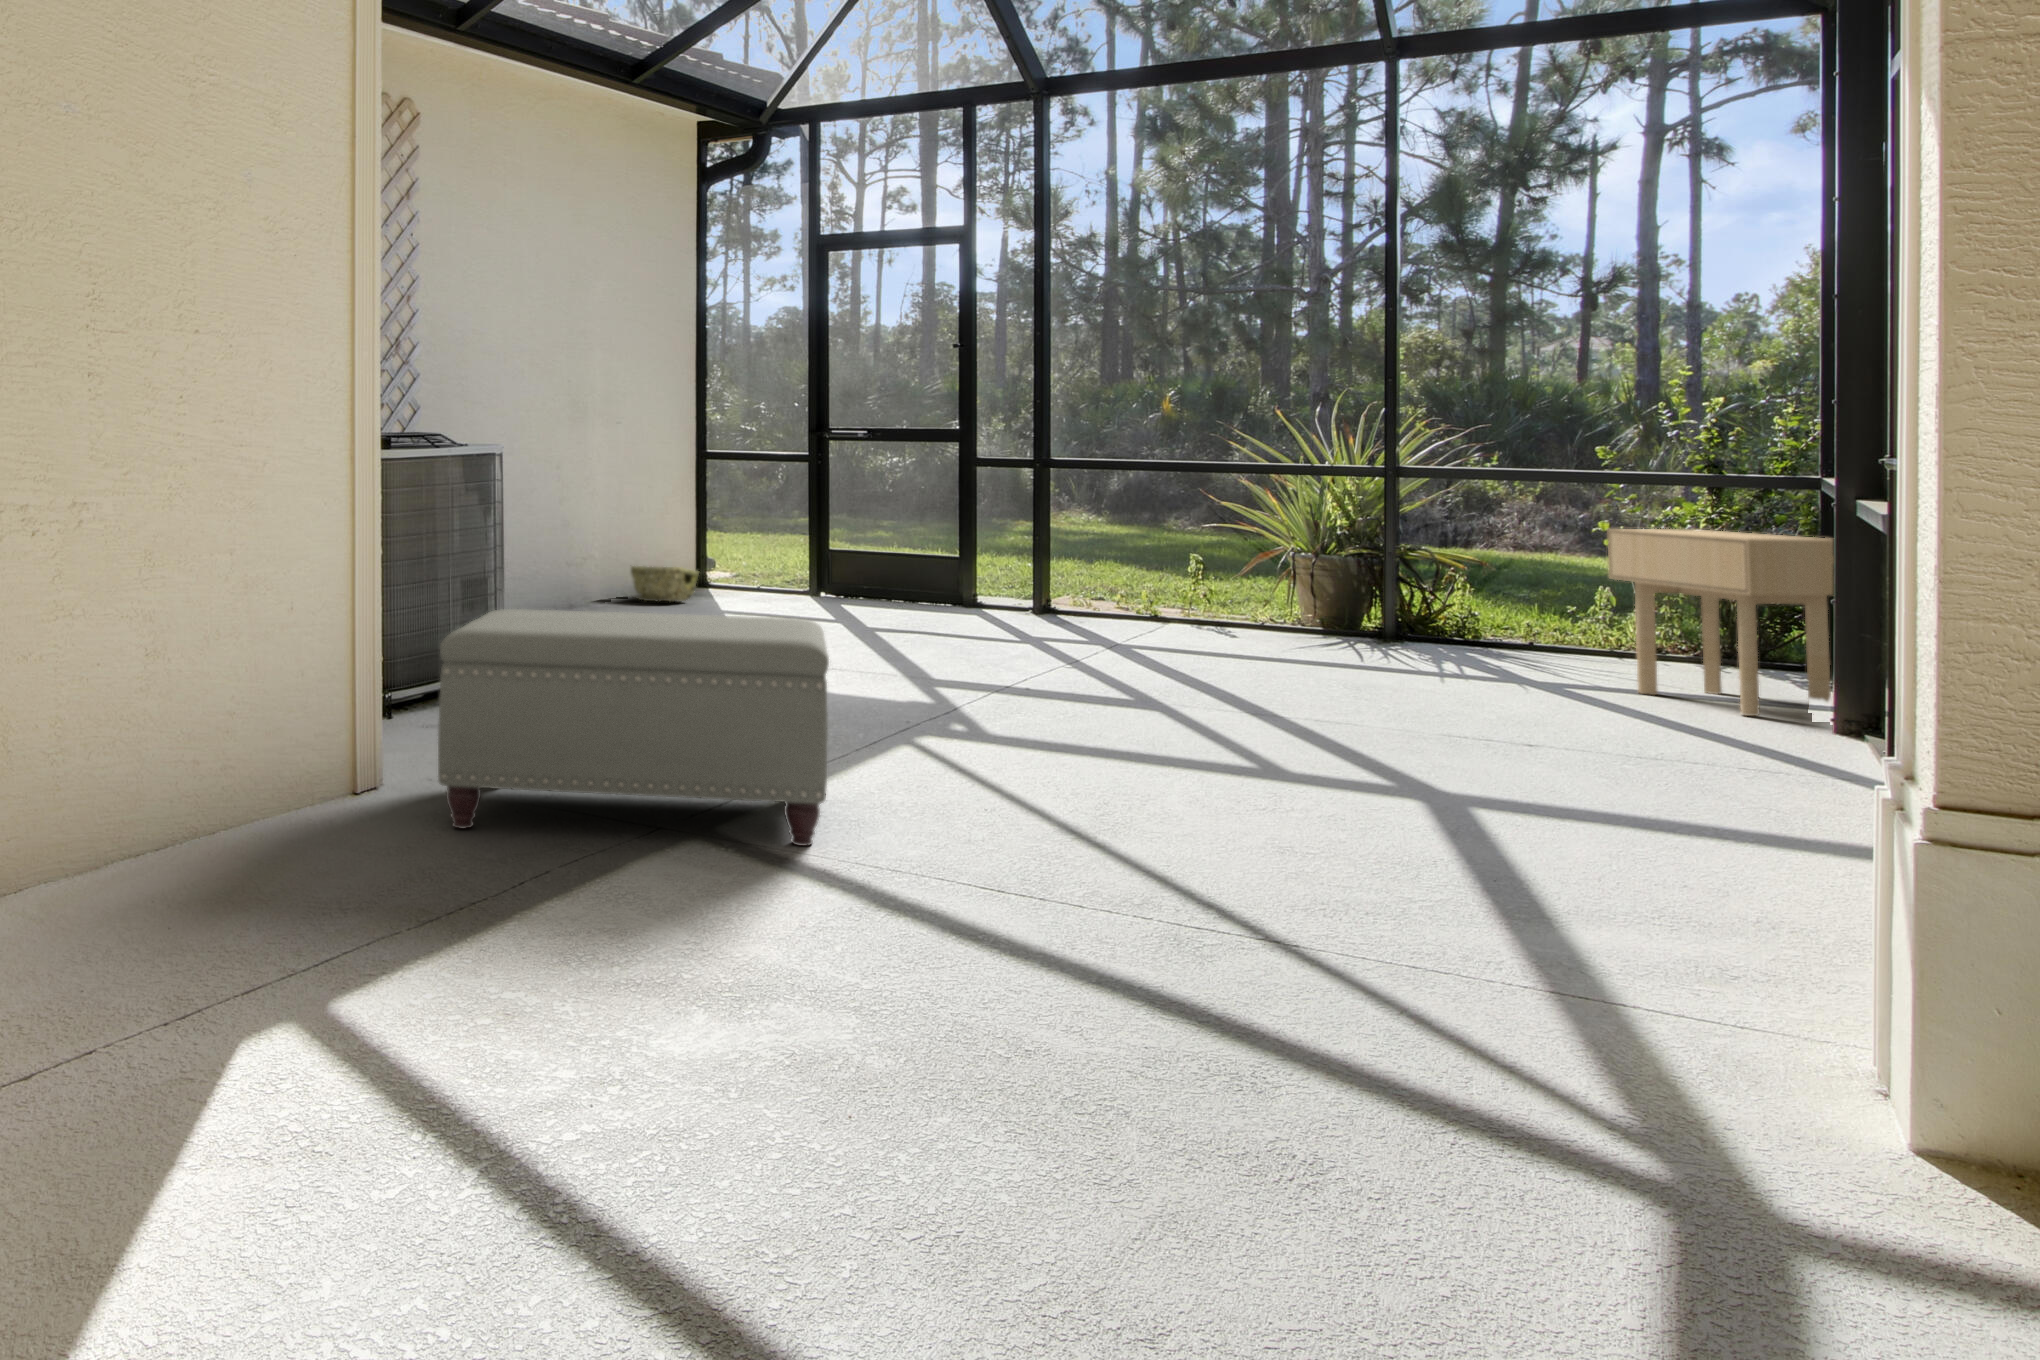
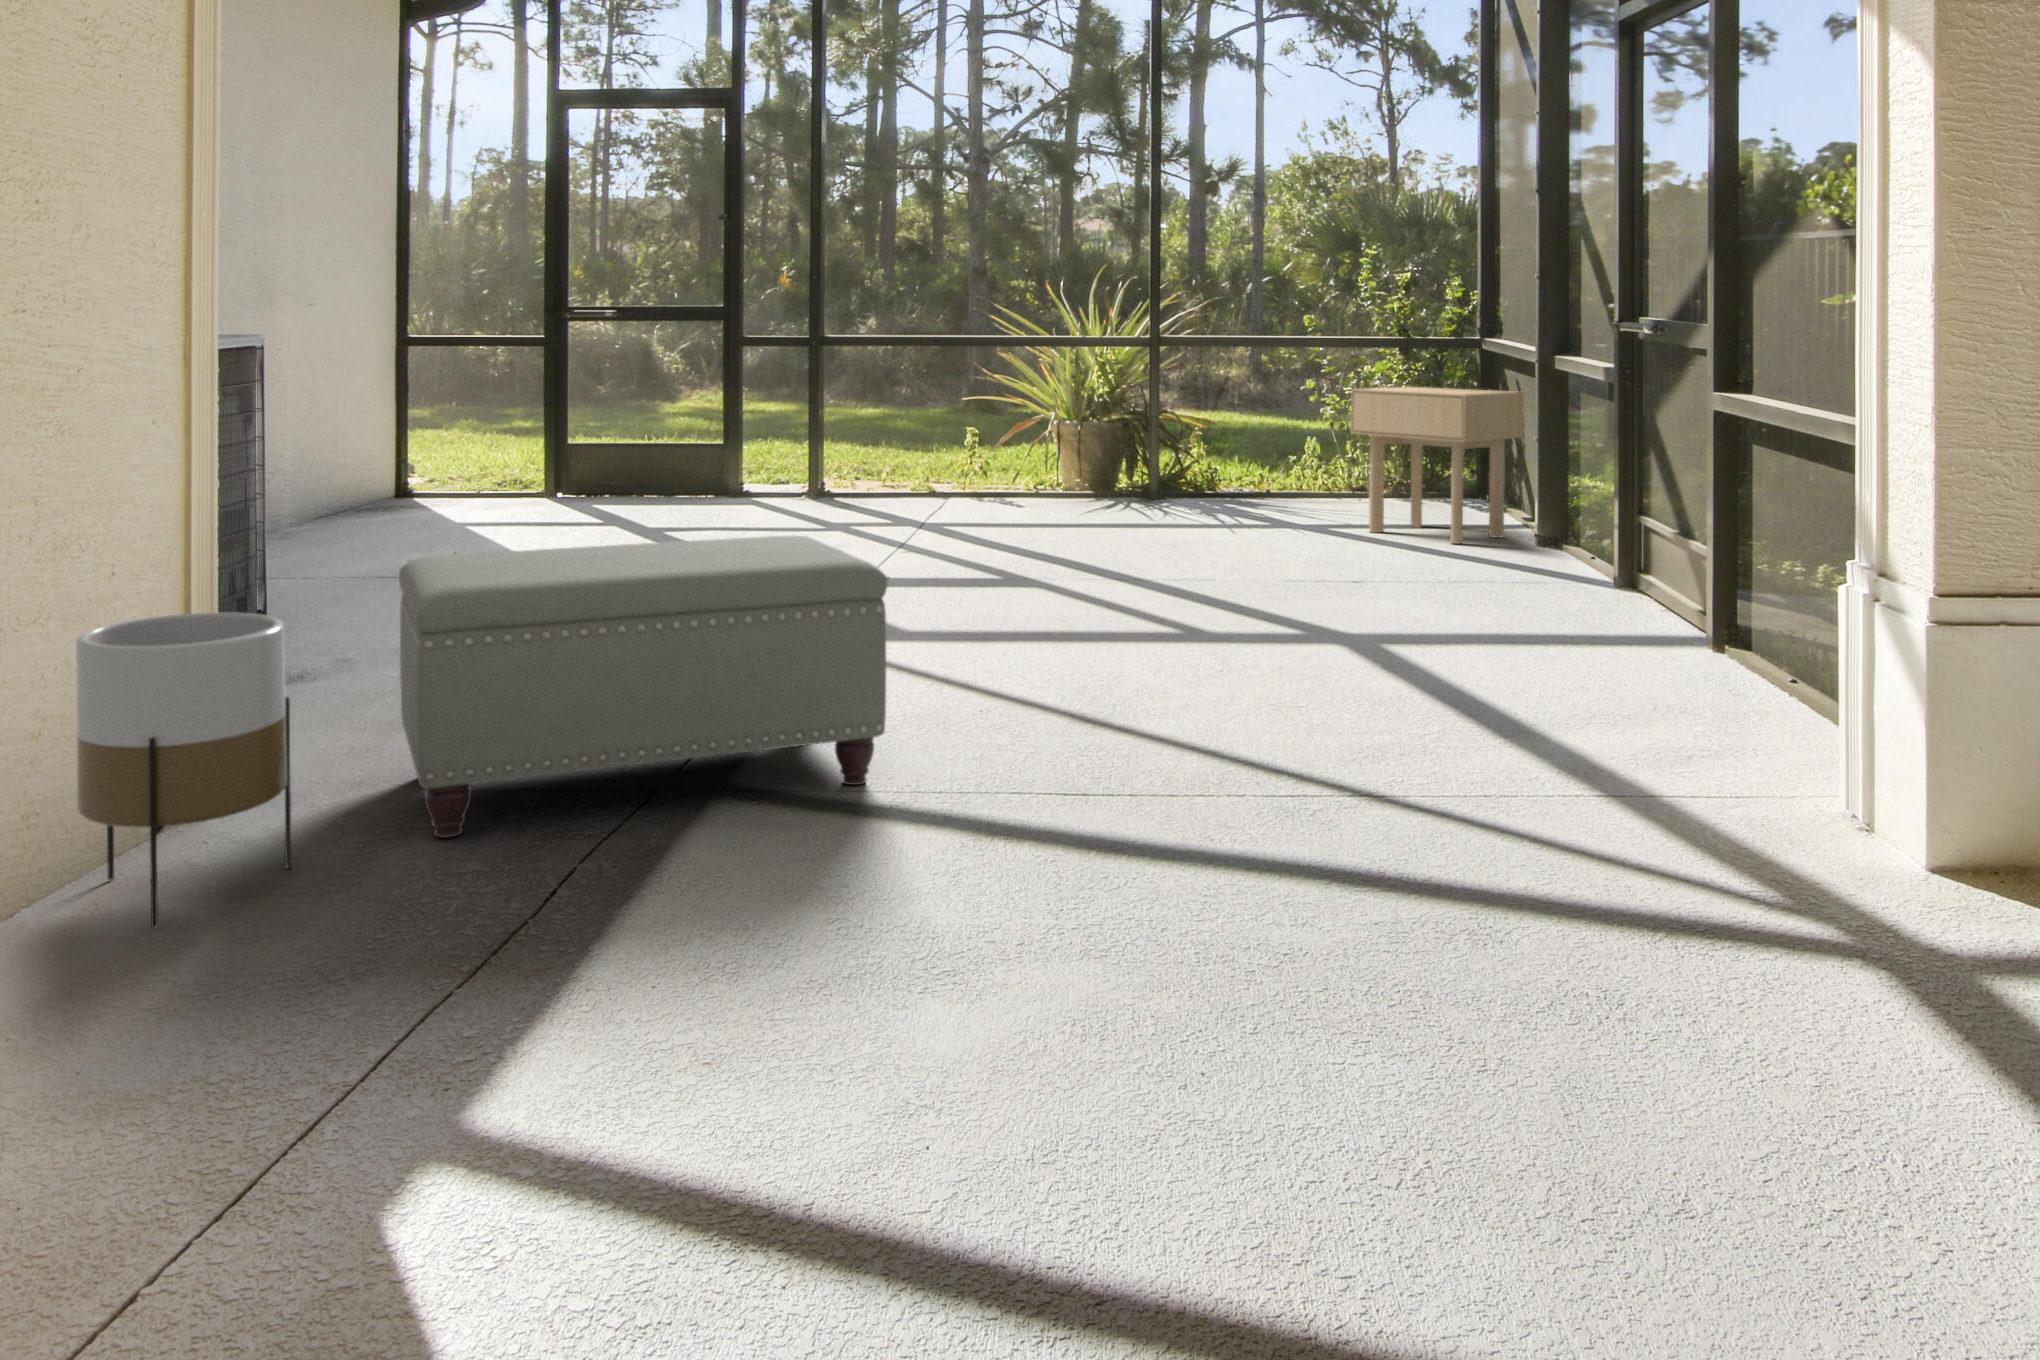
woven basket: present [631,566,699,603] -> none [303,477,418,523]
planter: none [204,630,349,852] -> present [76,612,291,928]

